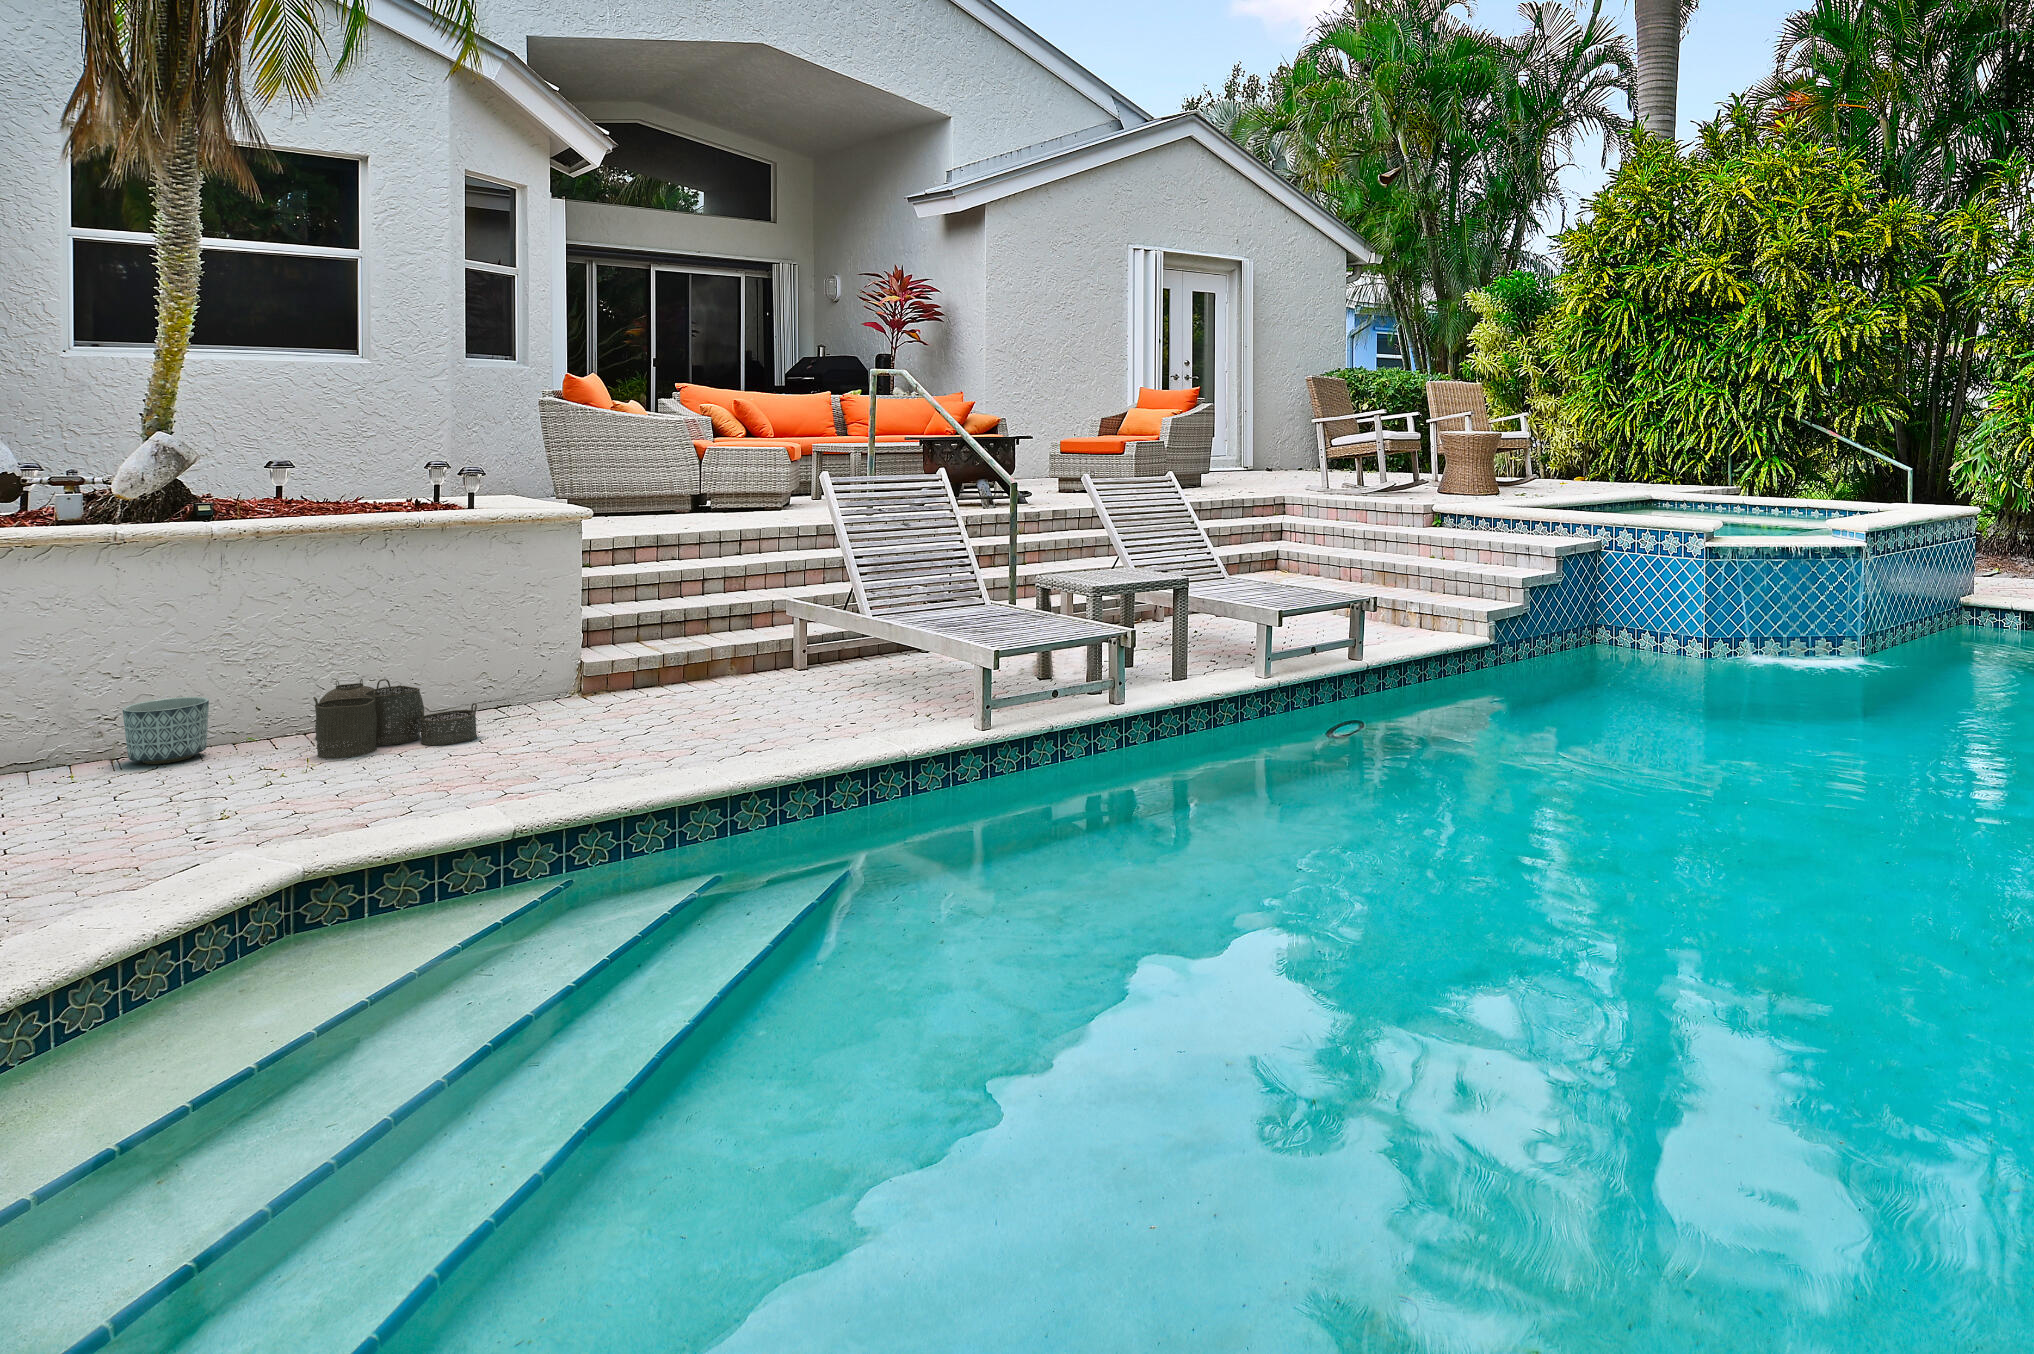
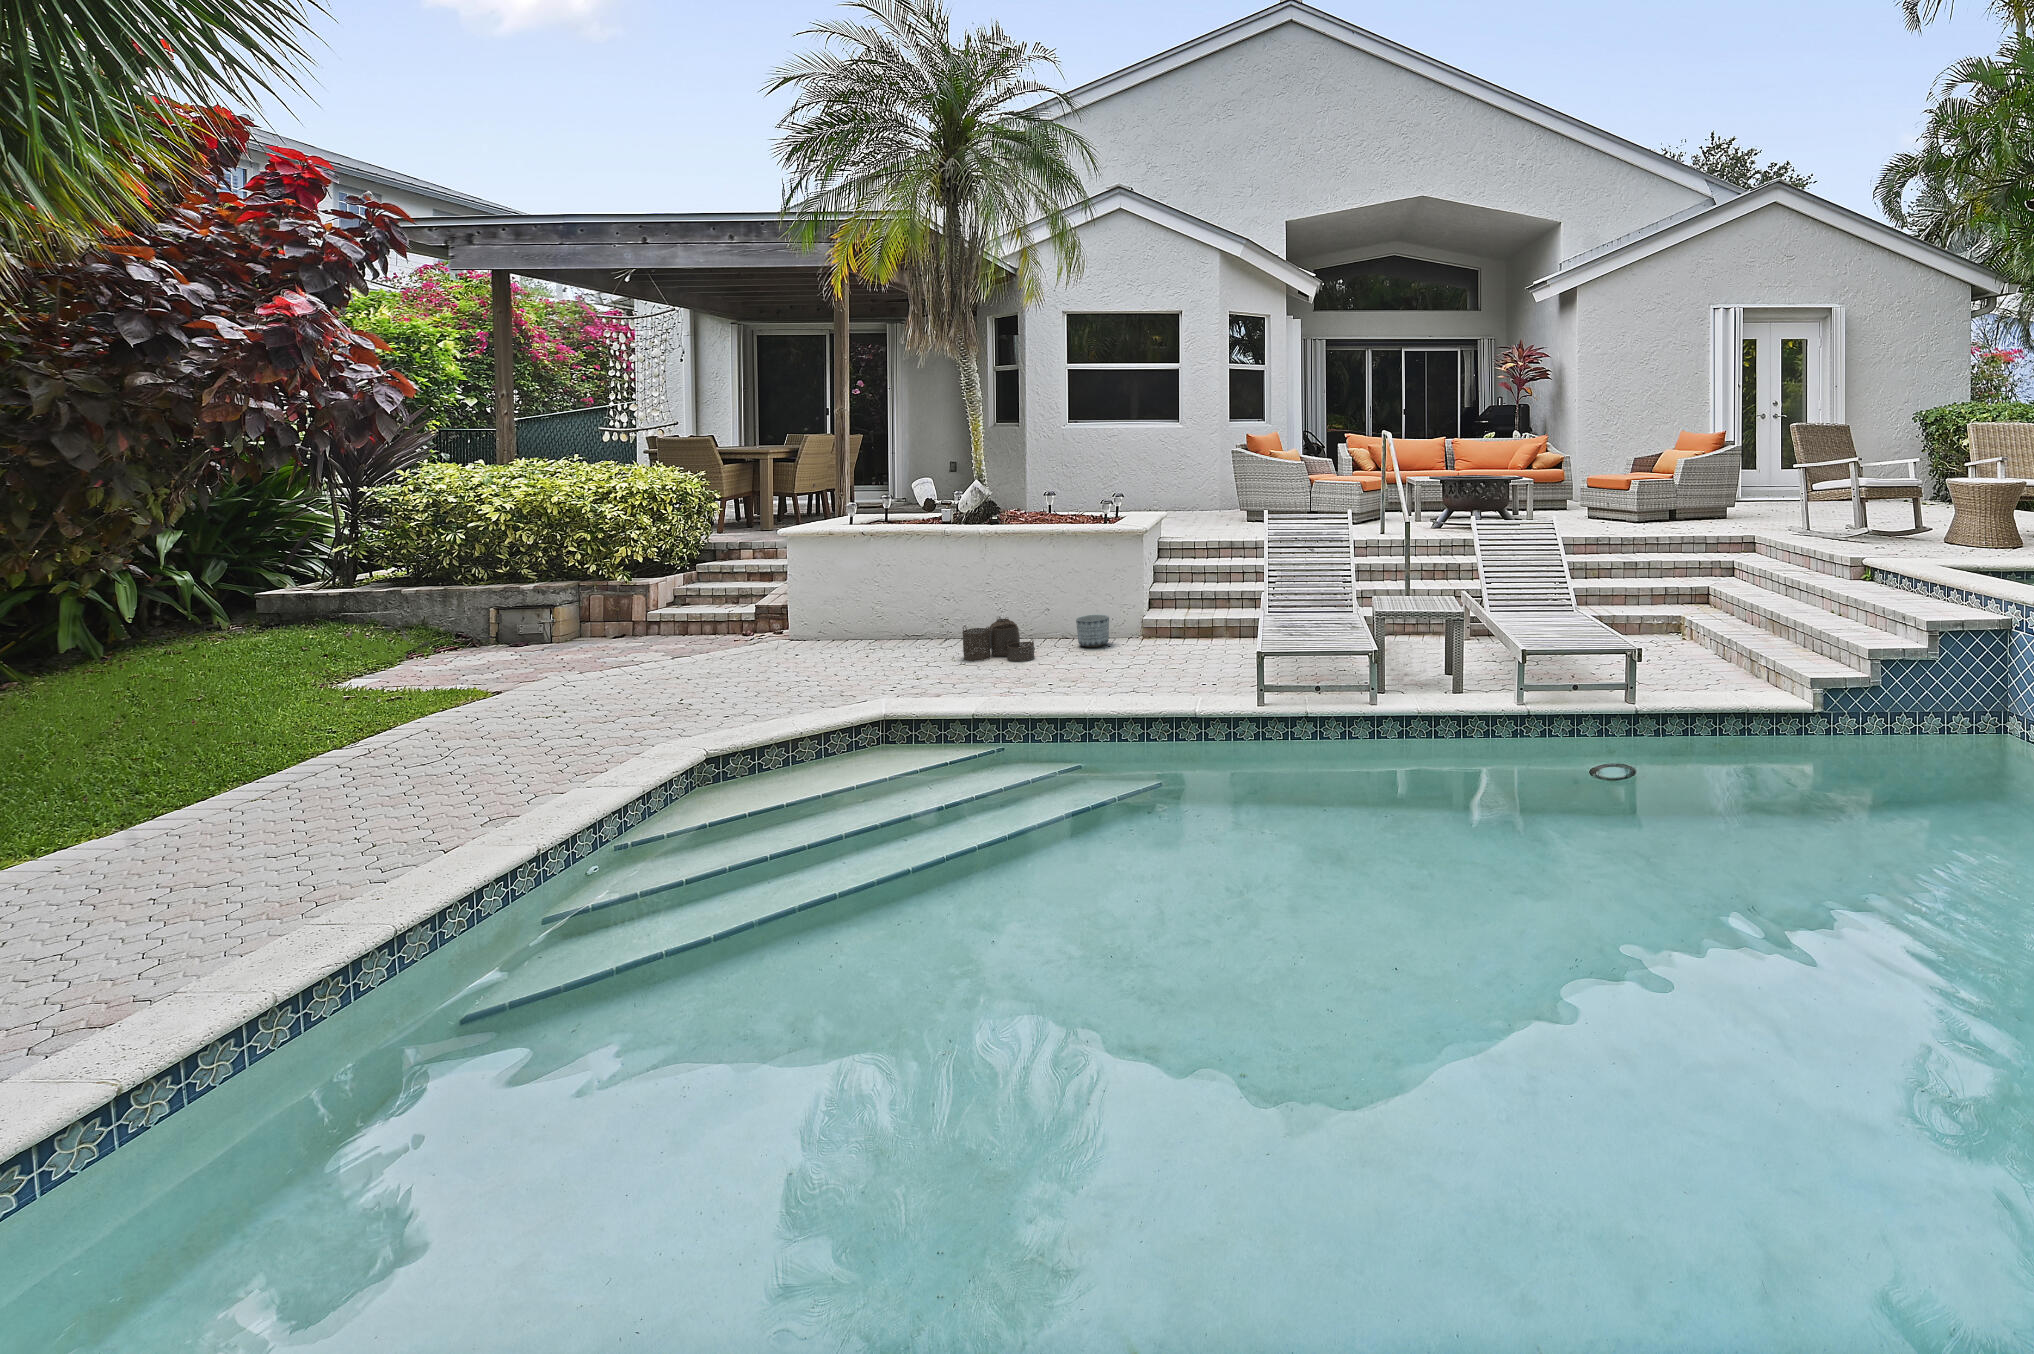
planter: present [123,697,209,764] -> present [1076,614,1109,647]

